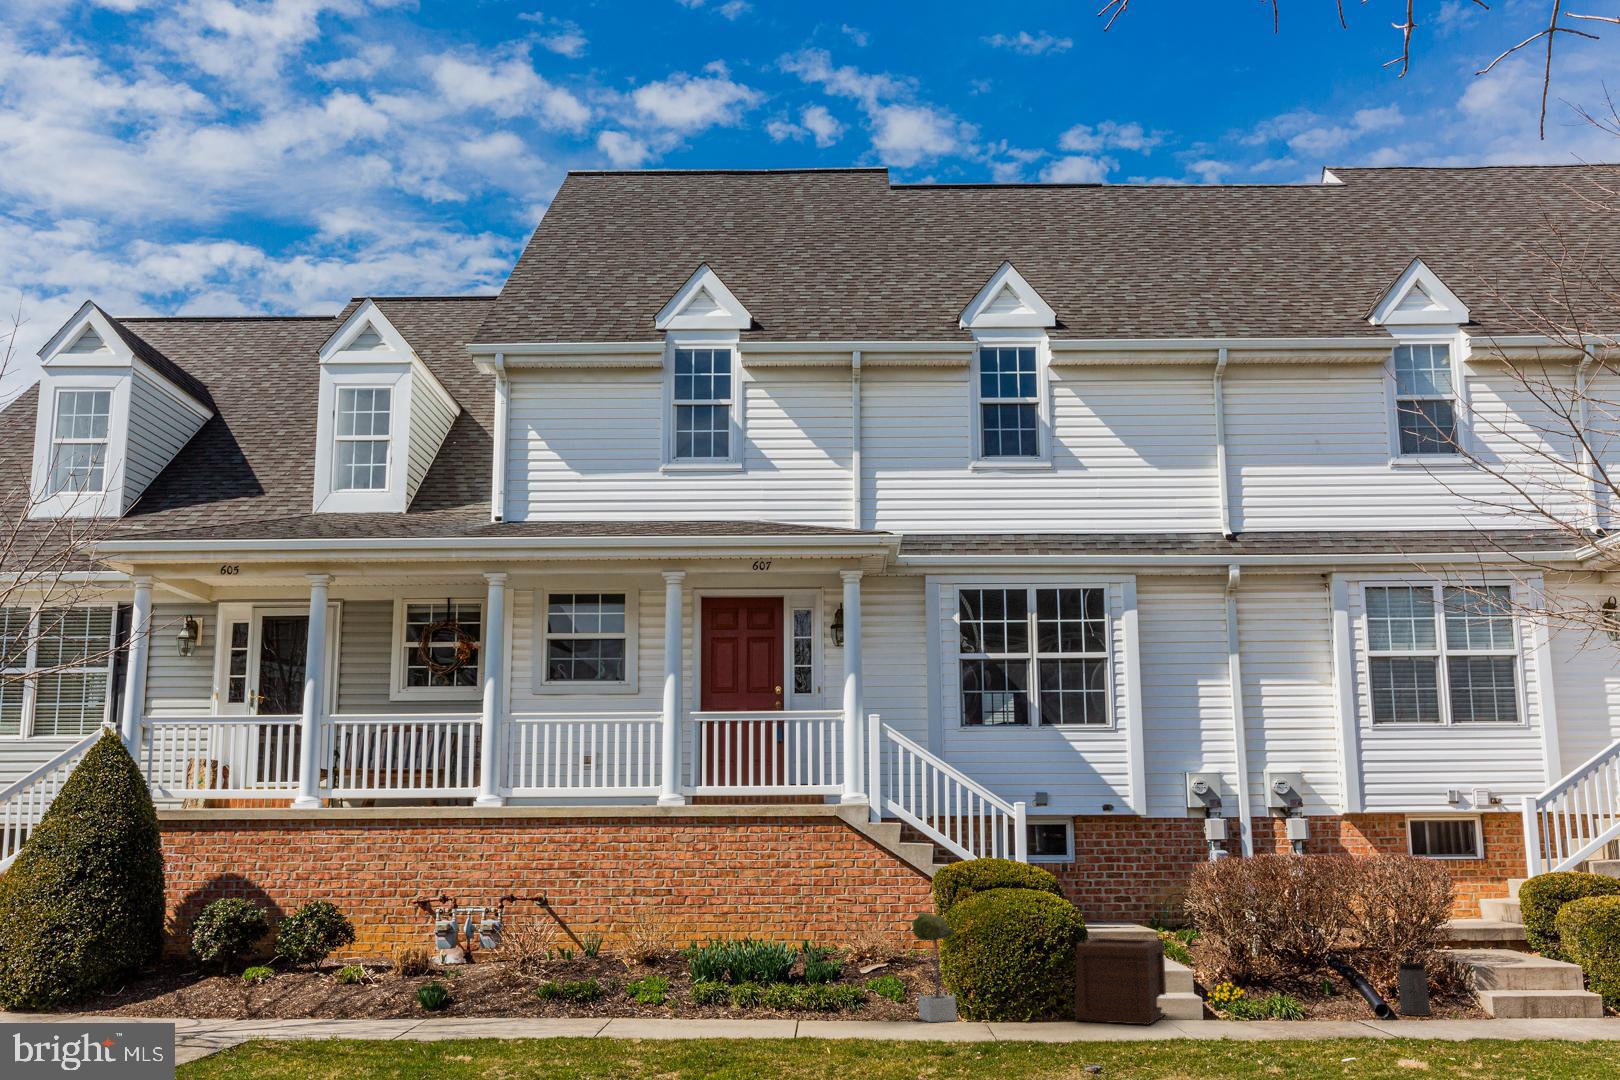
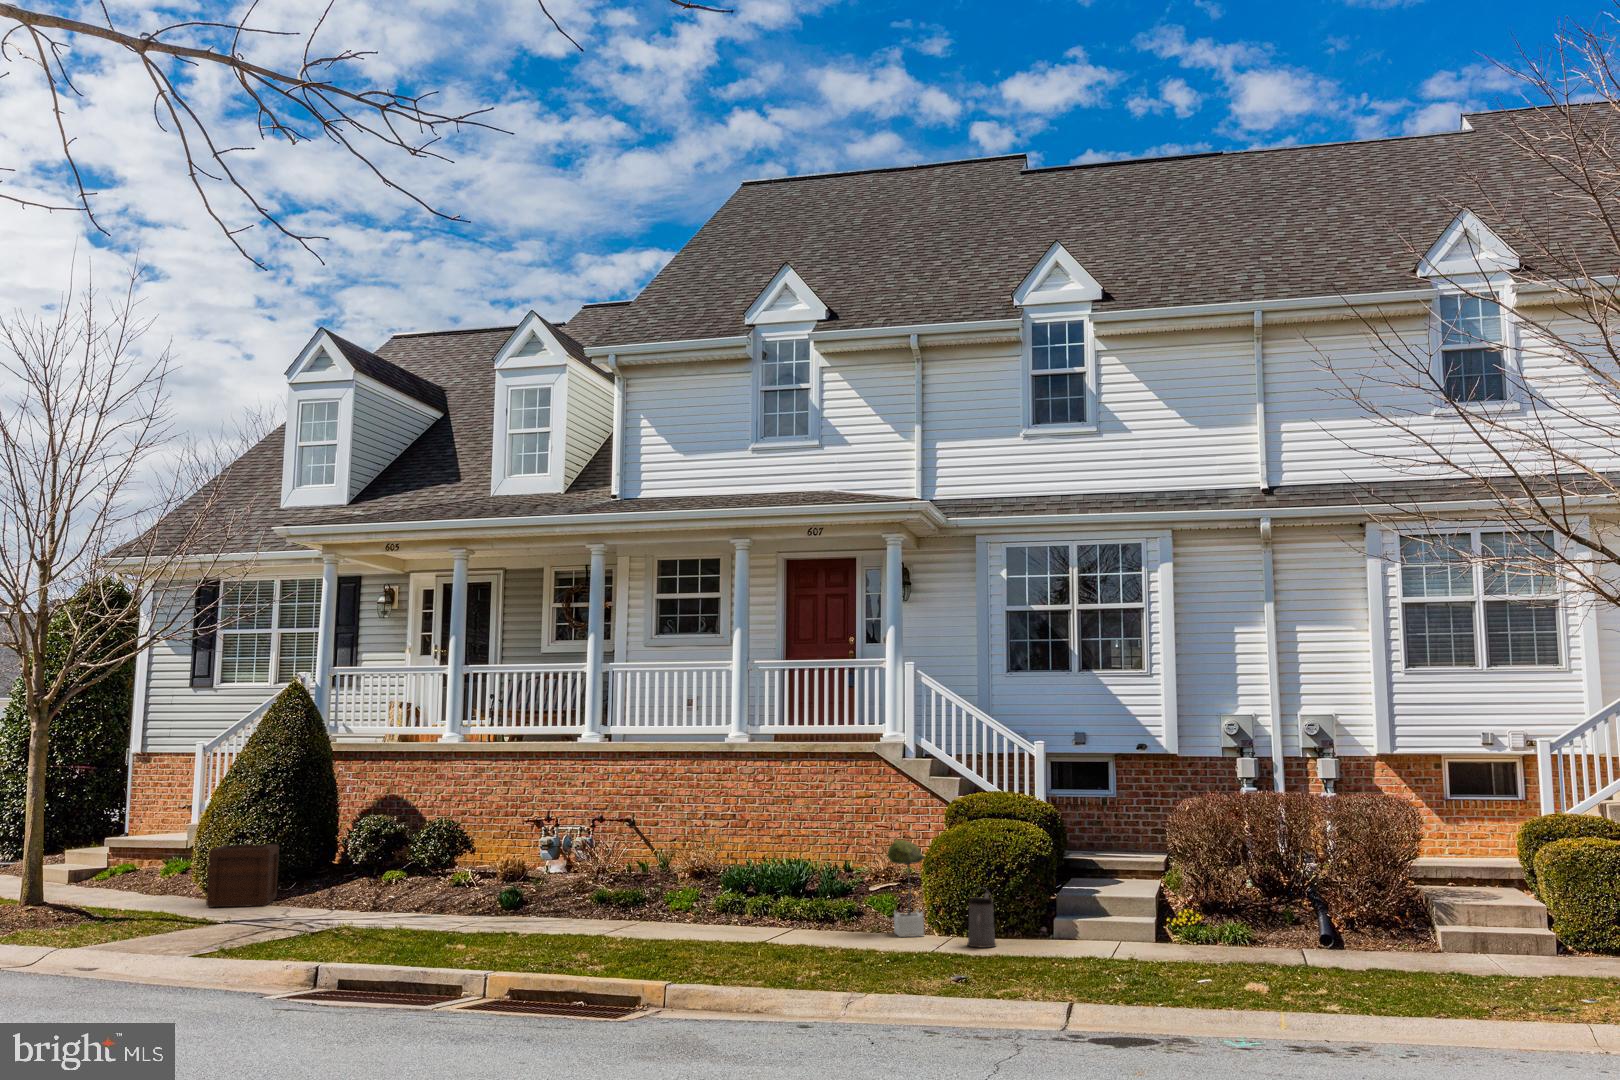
wooden crate: present [1074,938,1166,1025] -> present [206,844,279,907]
watering can: present [1399,958,1431,1016] -> present [967,892,996,948]

